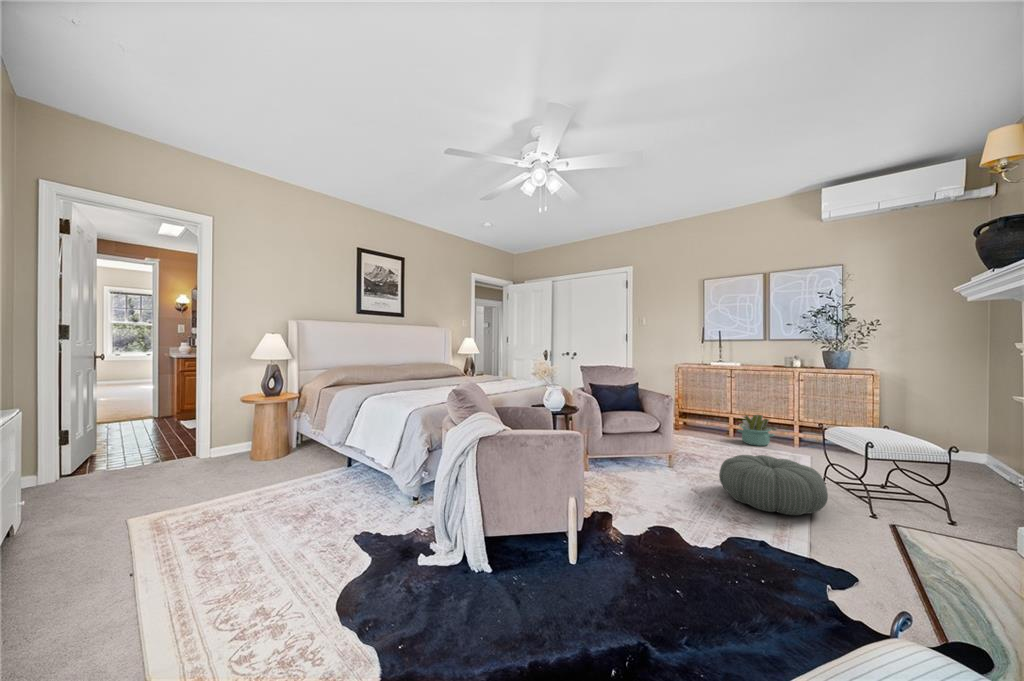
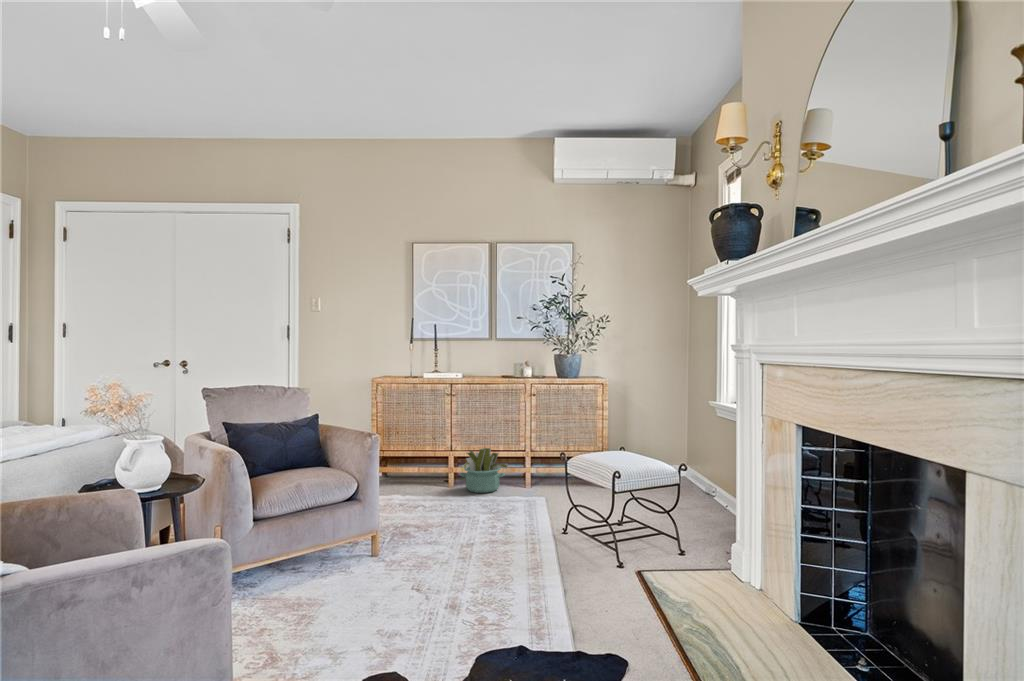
pouf: present [719,455,828,515] -> none [447,510,578,594]

